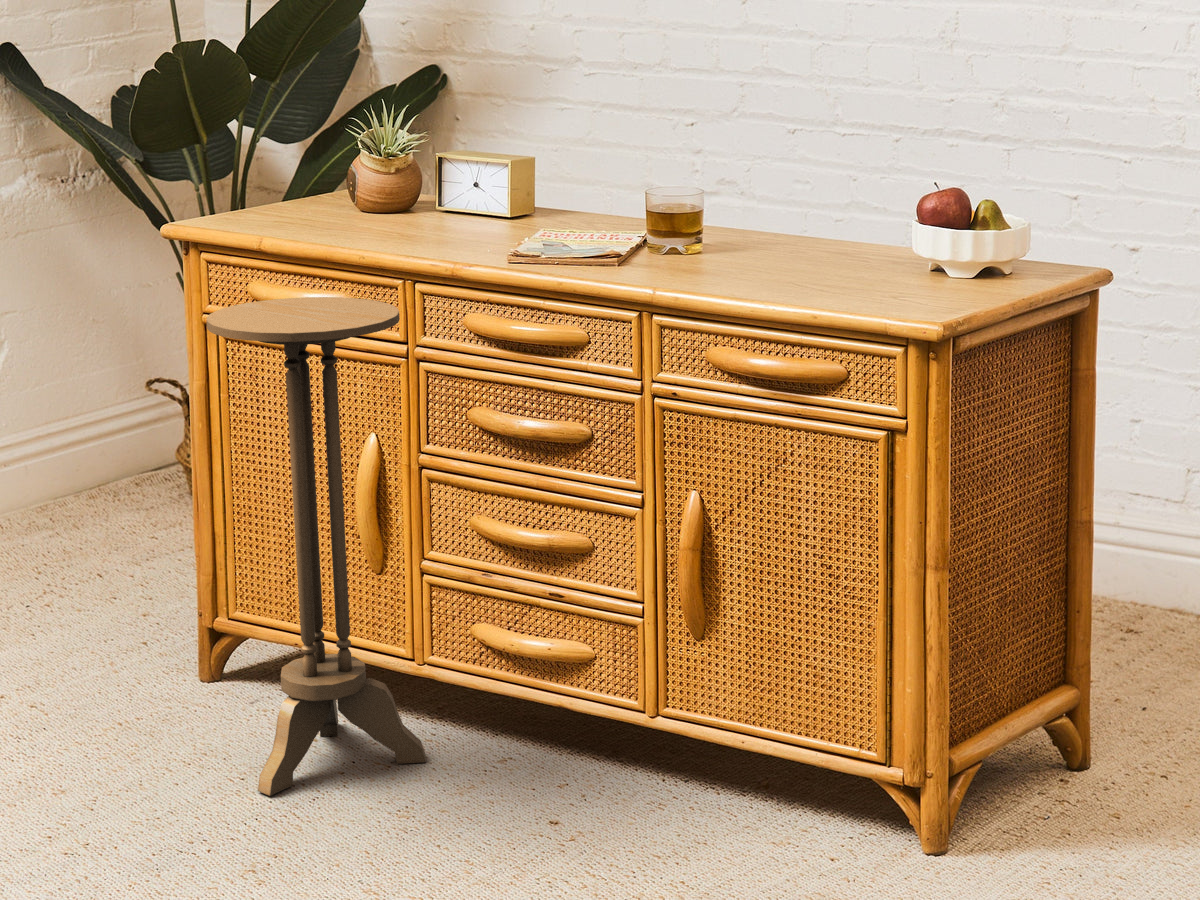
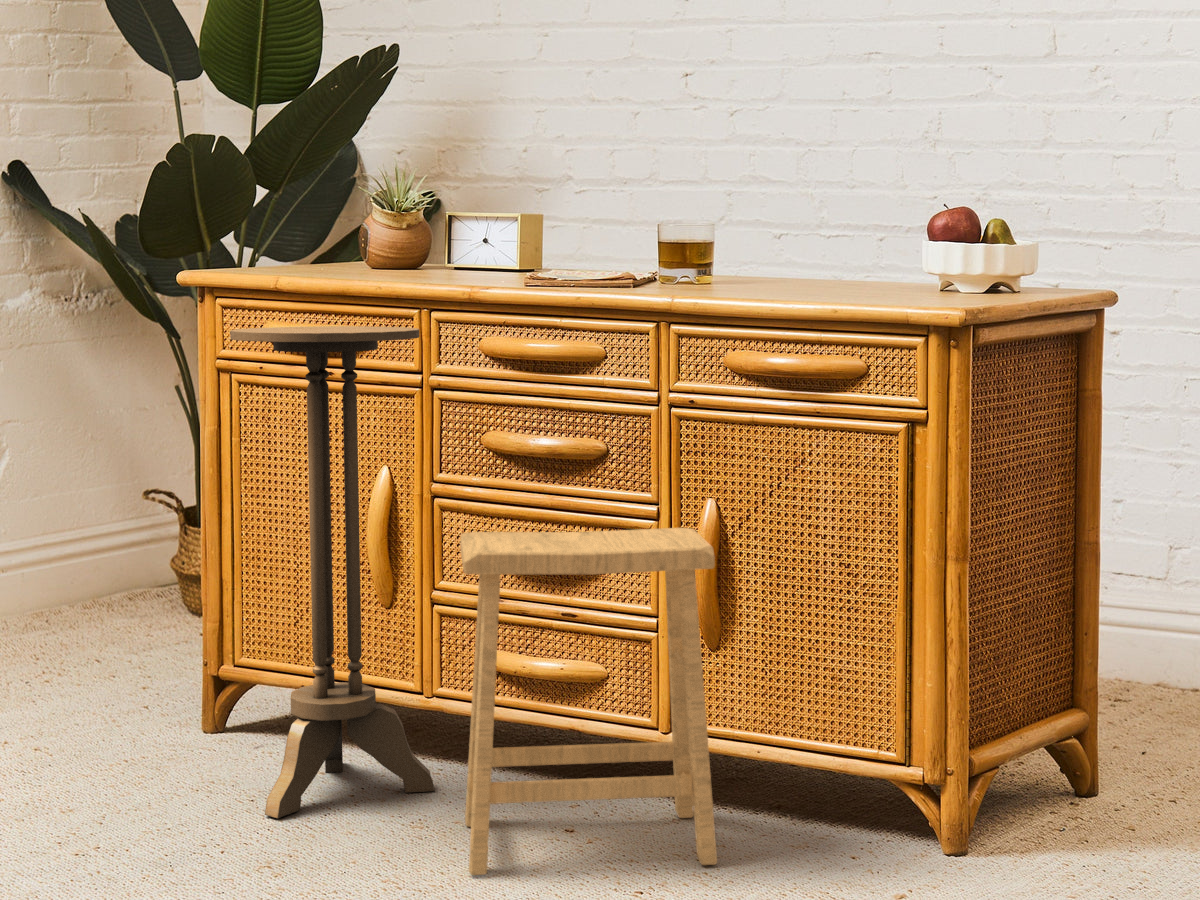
footstool: none [438,522,692,870] -> present [460,528,717,875]

